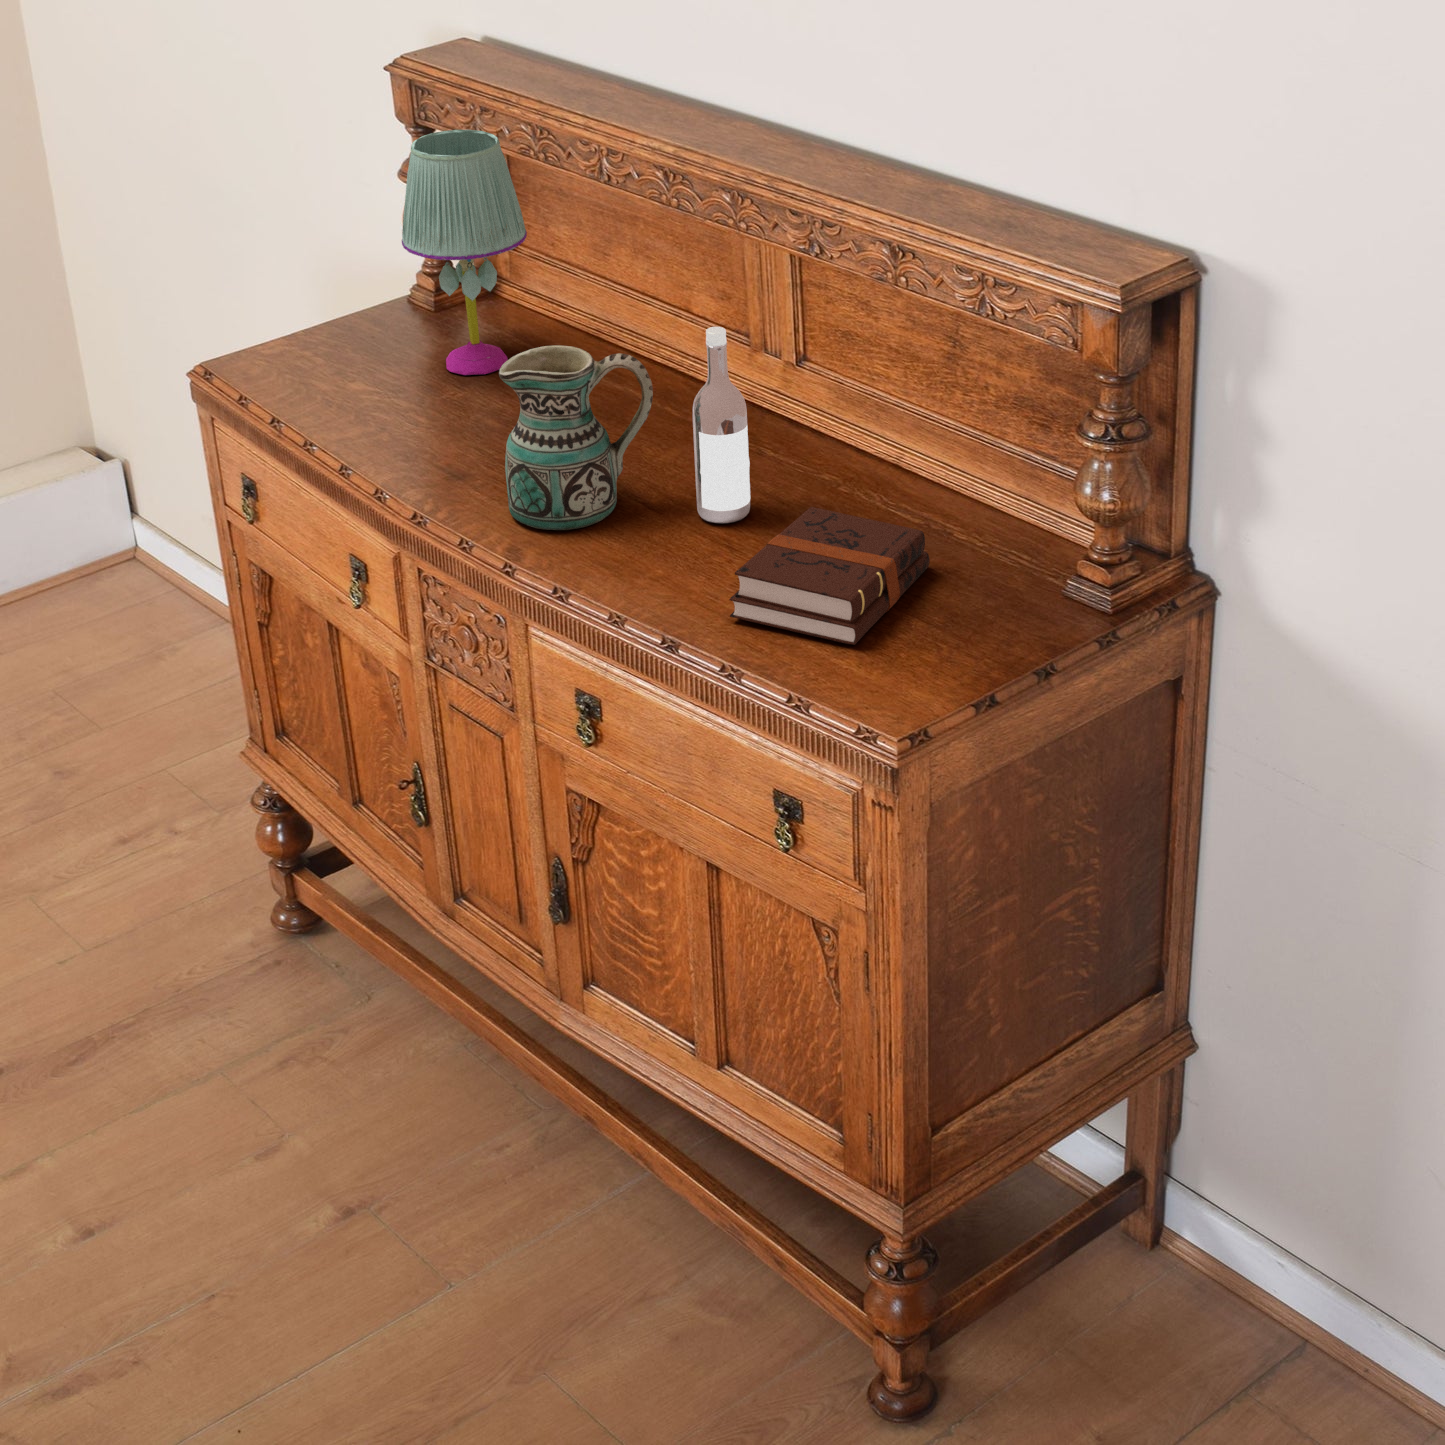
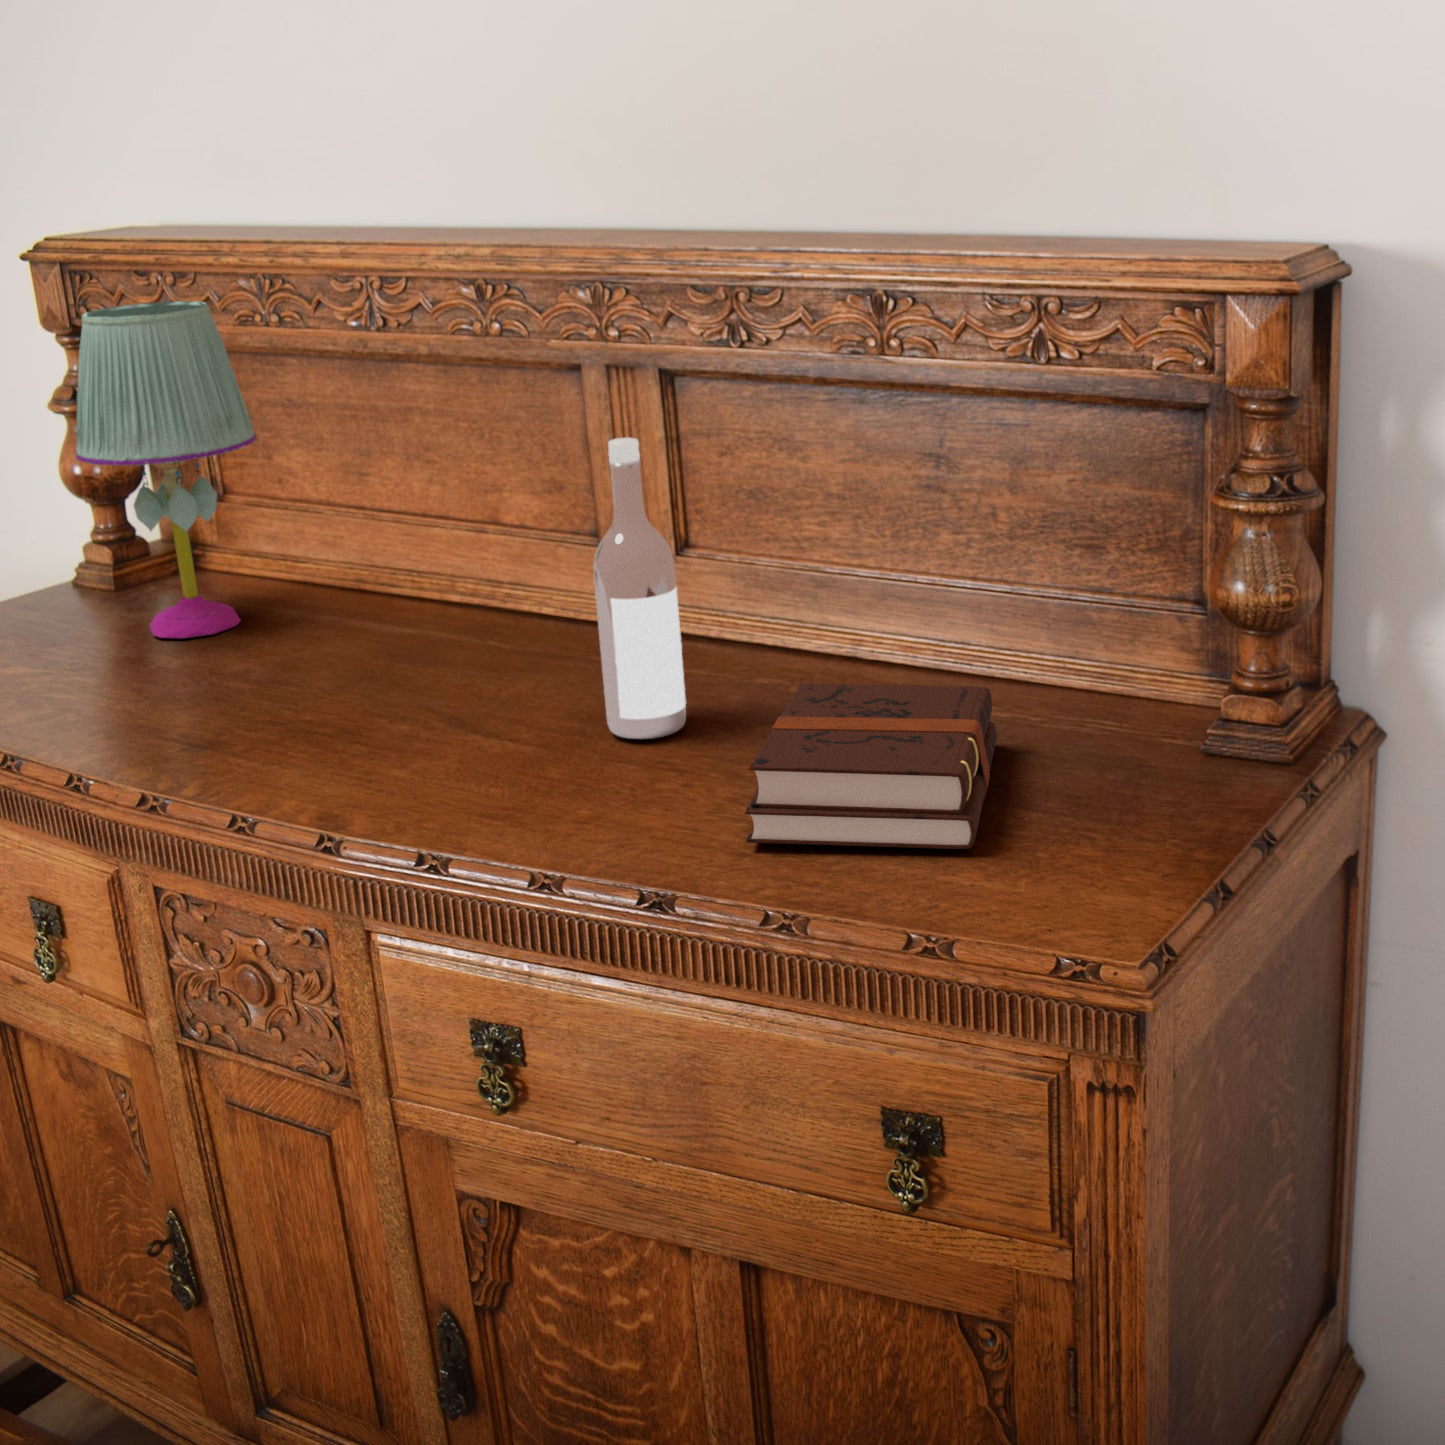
ceramic pitcher: present [499,345,653,530] -> none [287,502,523,782]

